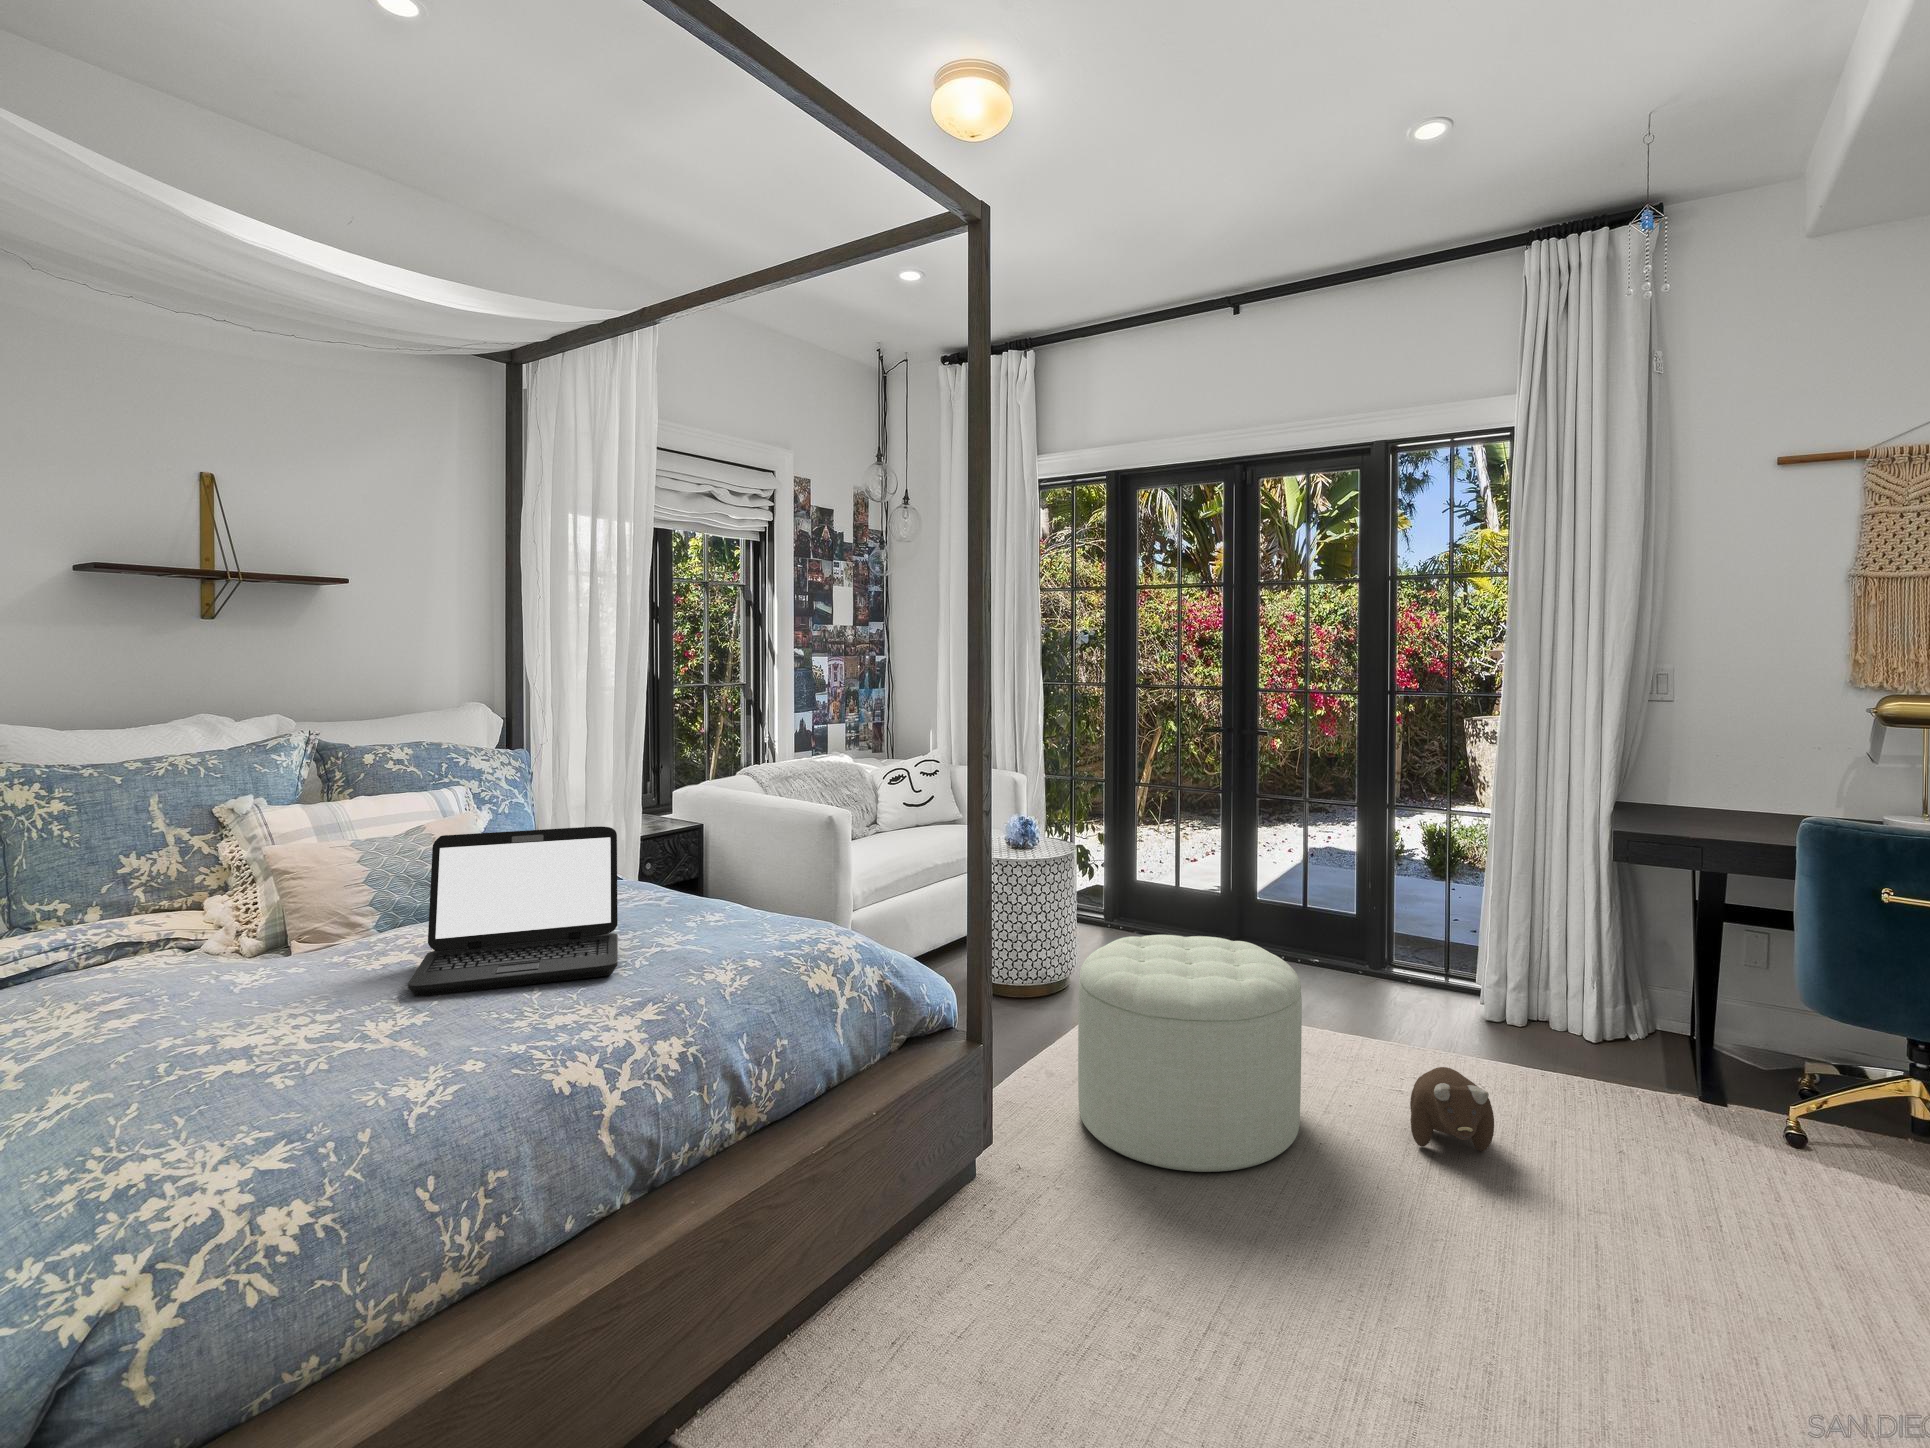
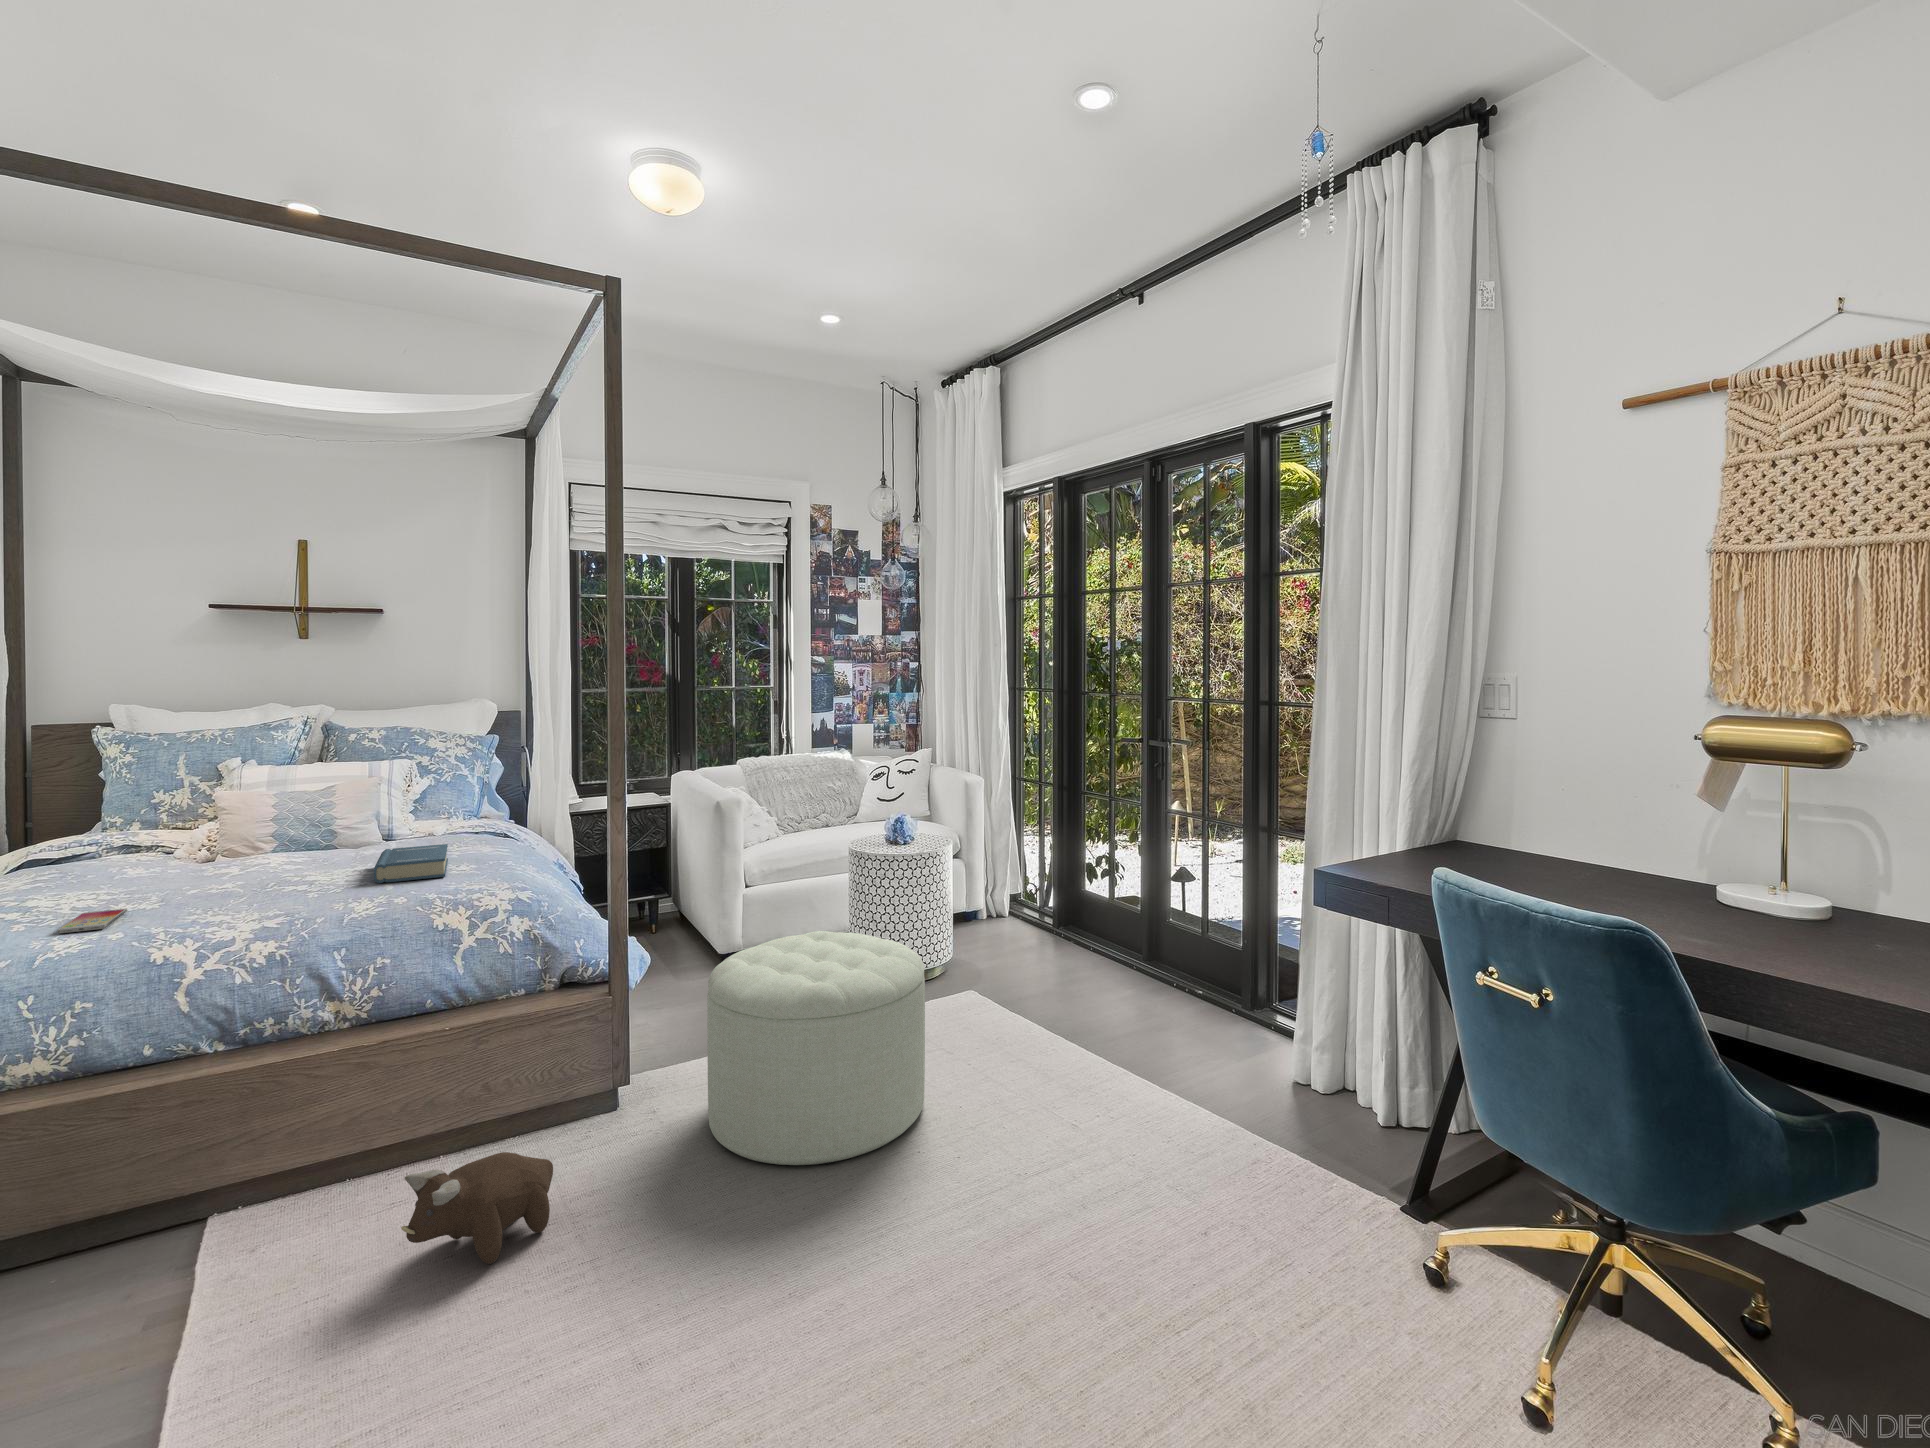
laptop: present [408,826,618,997] -> none [125,790,335,898]
hardback book: none [643,886,770,939] -> present [374,844,448,883]
smartphone: none [451,1007,548,1048] -> present [57,908,127,933]
plush toy: present [1410,1067,1494,1152] -> present [401,1152,553,1264]

